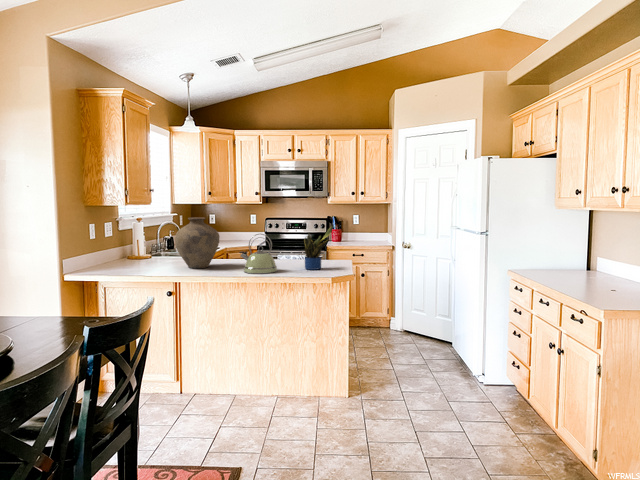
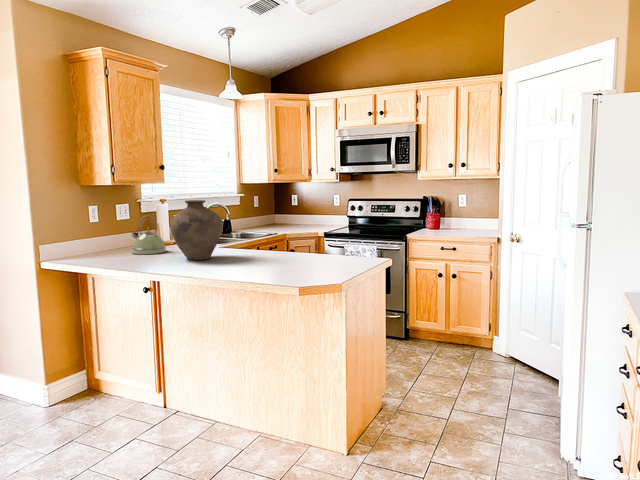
potted plant: present [304,226,333,270] -> none [301,211,340,270]
kettle: present [239,234,277,274] -> present [132,215,166,254]

